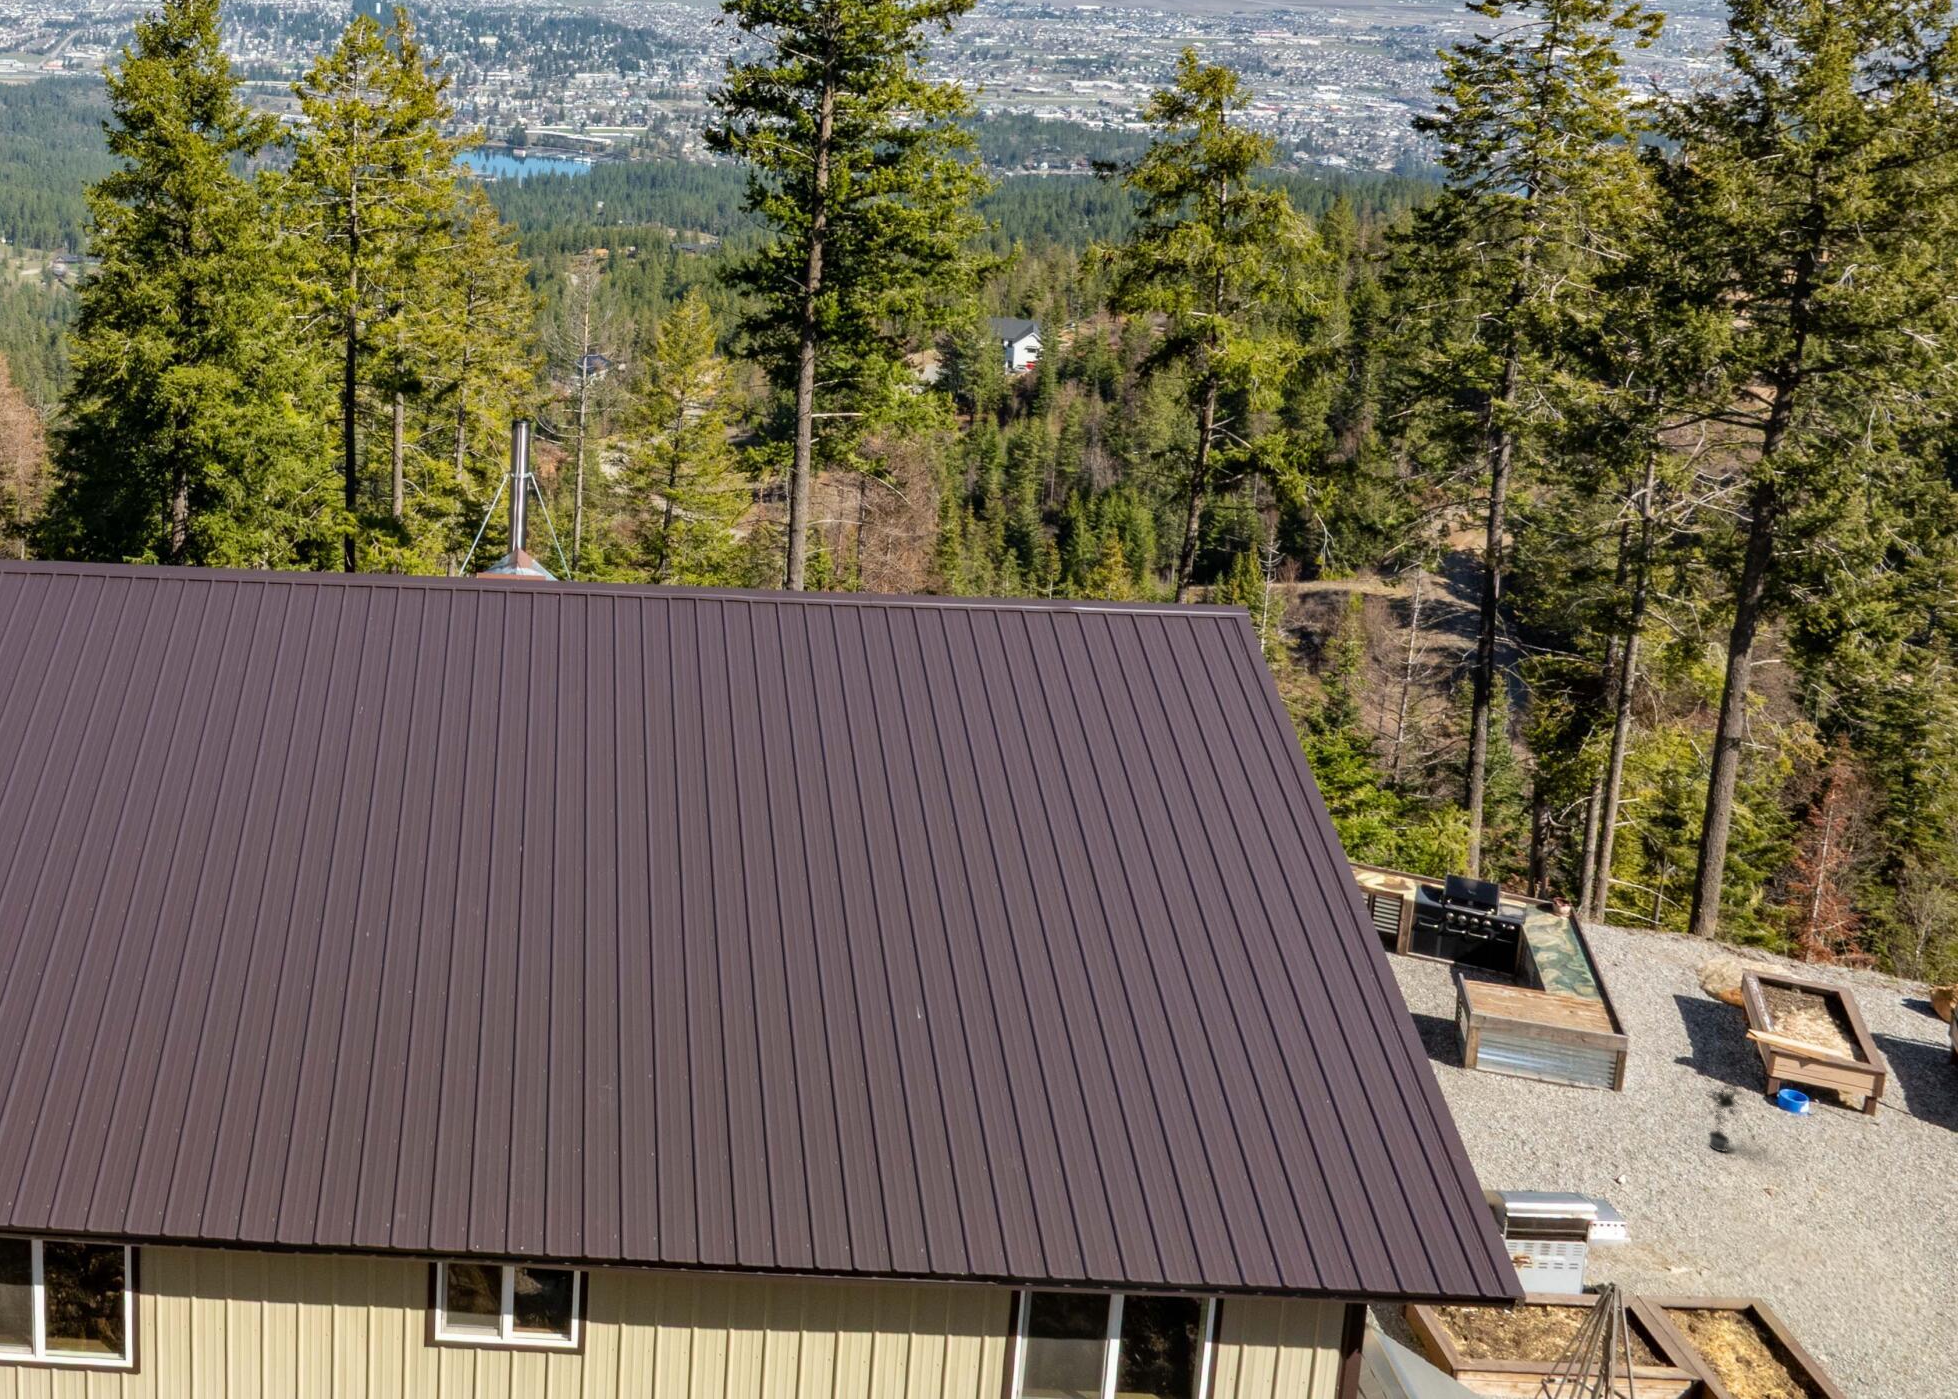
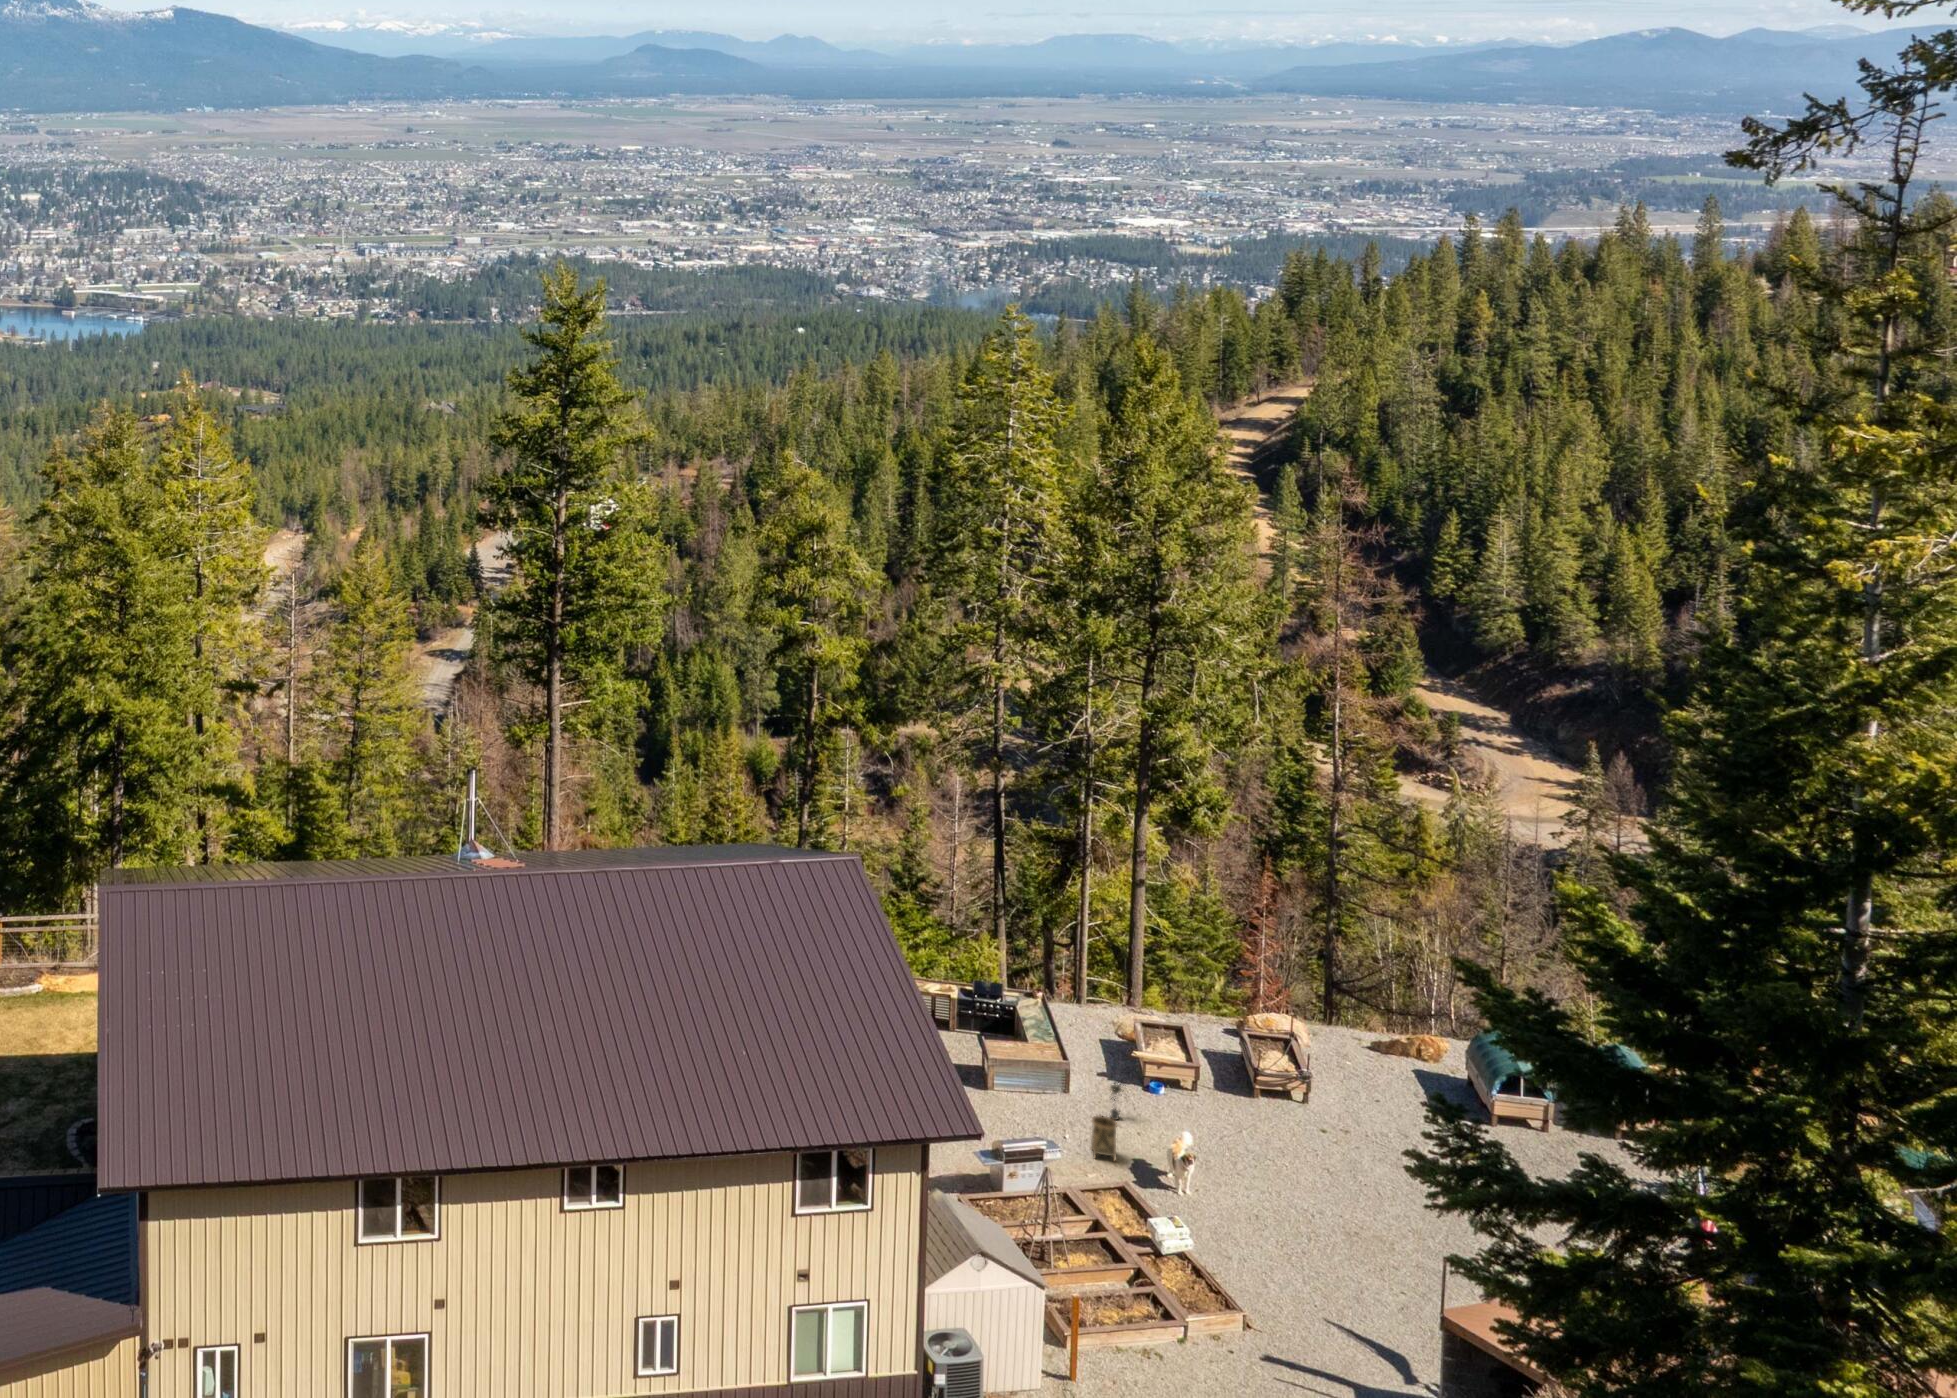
basket: none [1675,1152,1737,1241] -> present [1091,1116,1117,1161]

